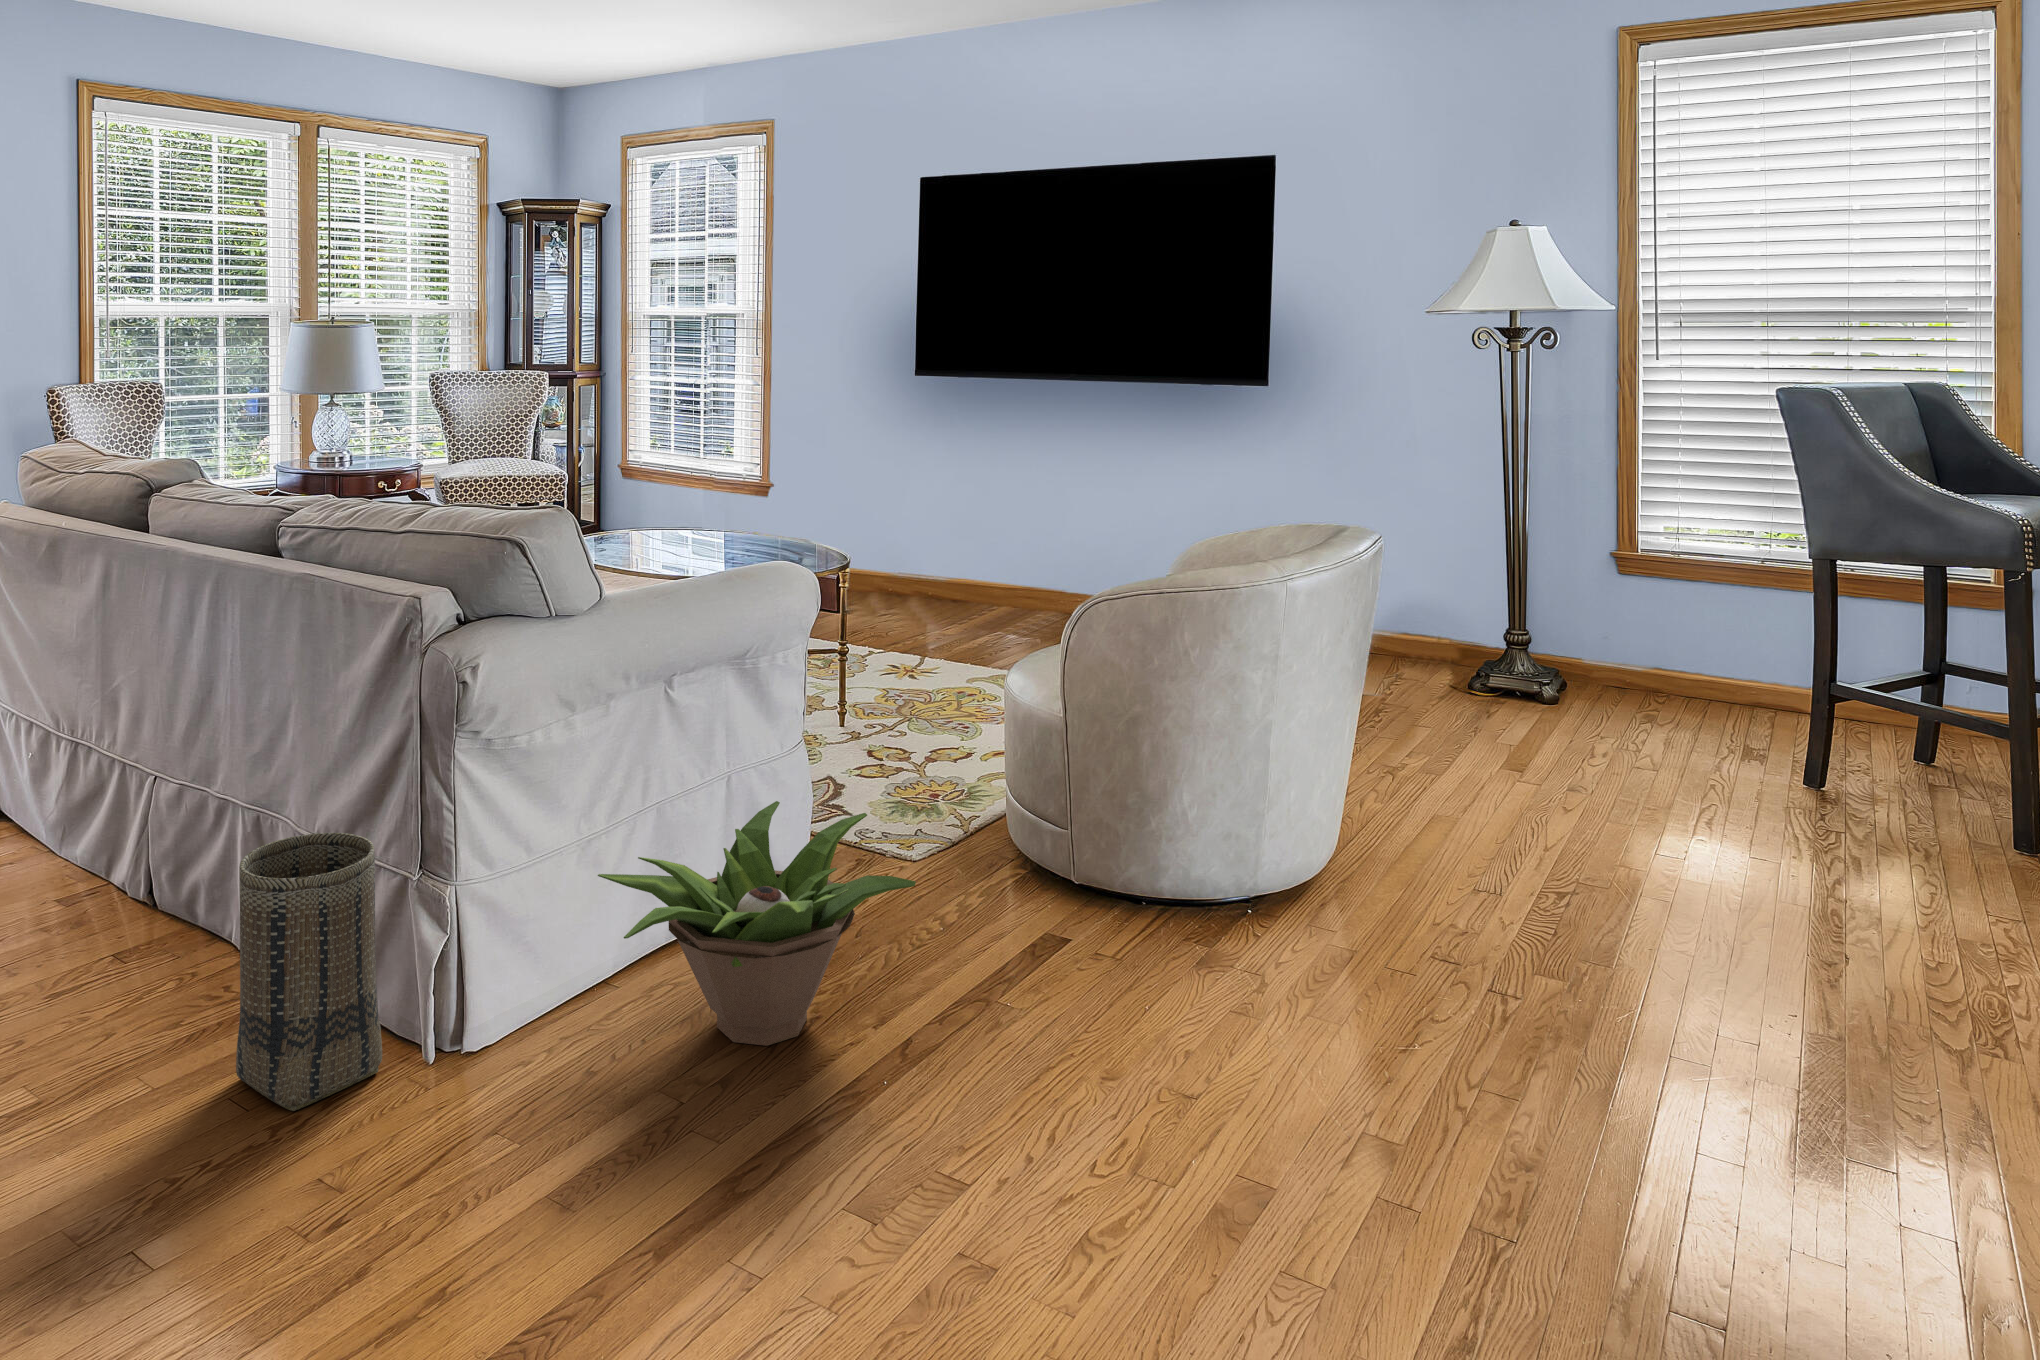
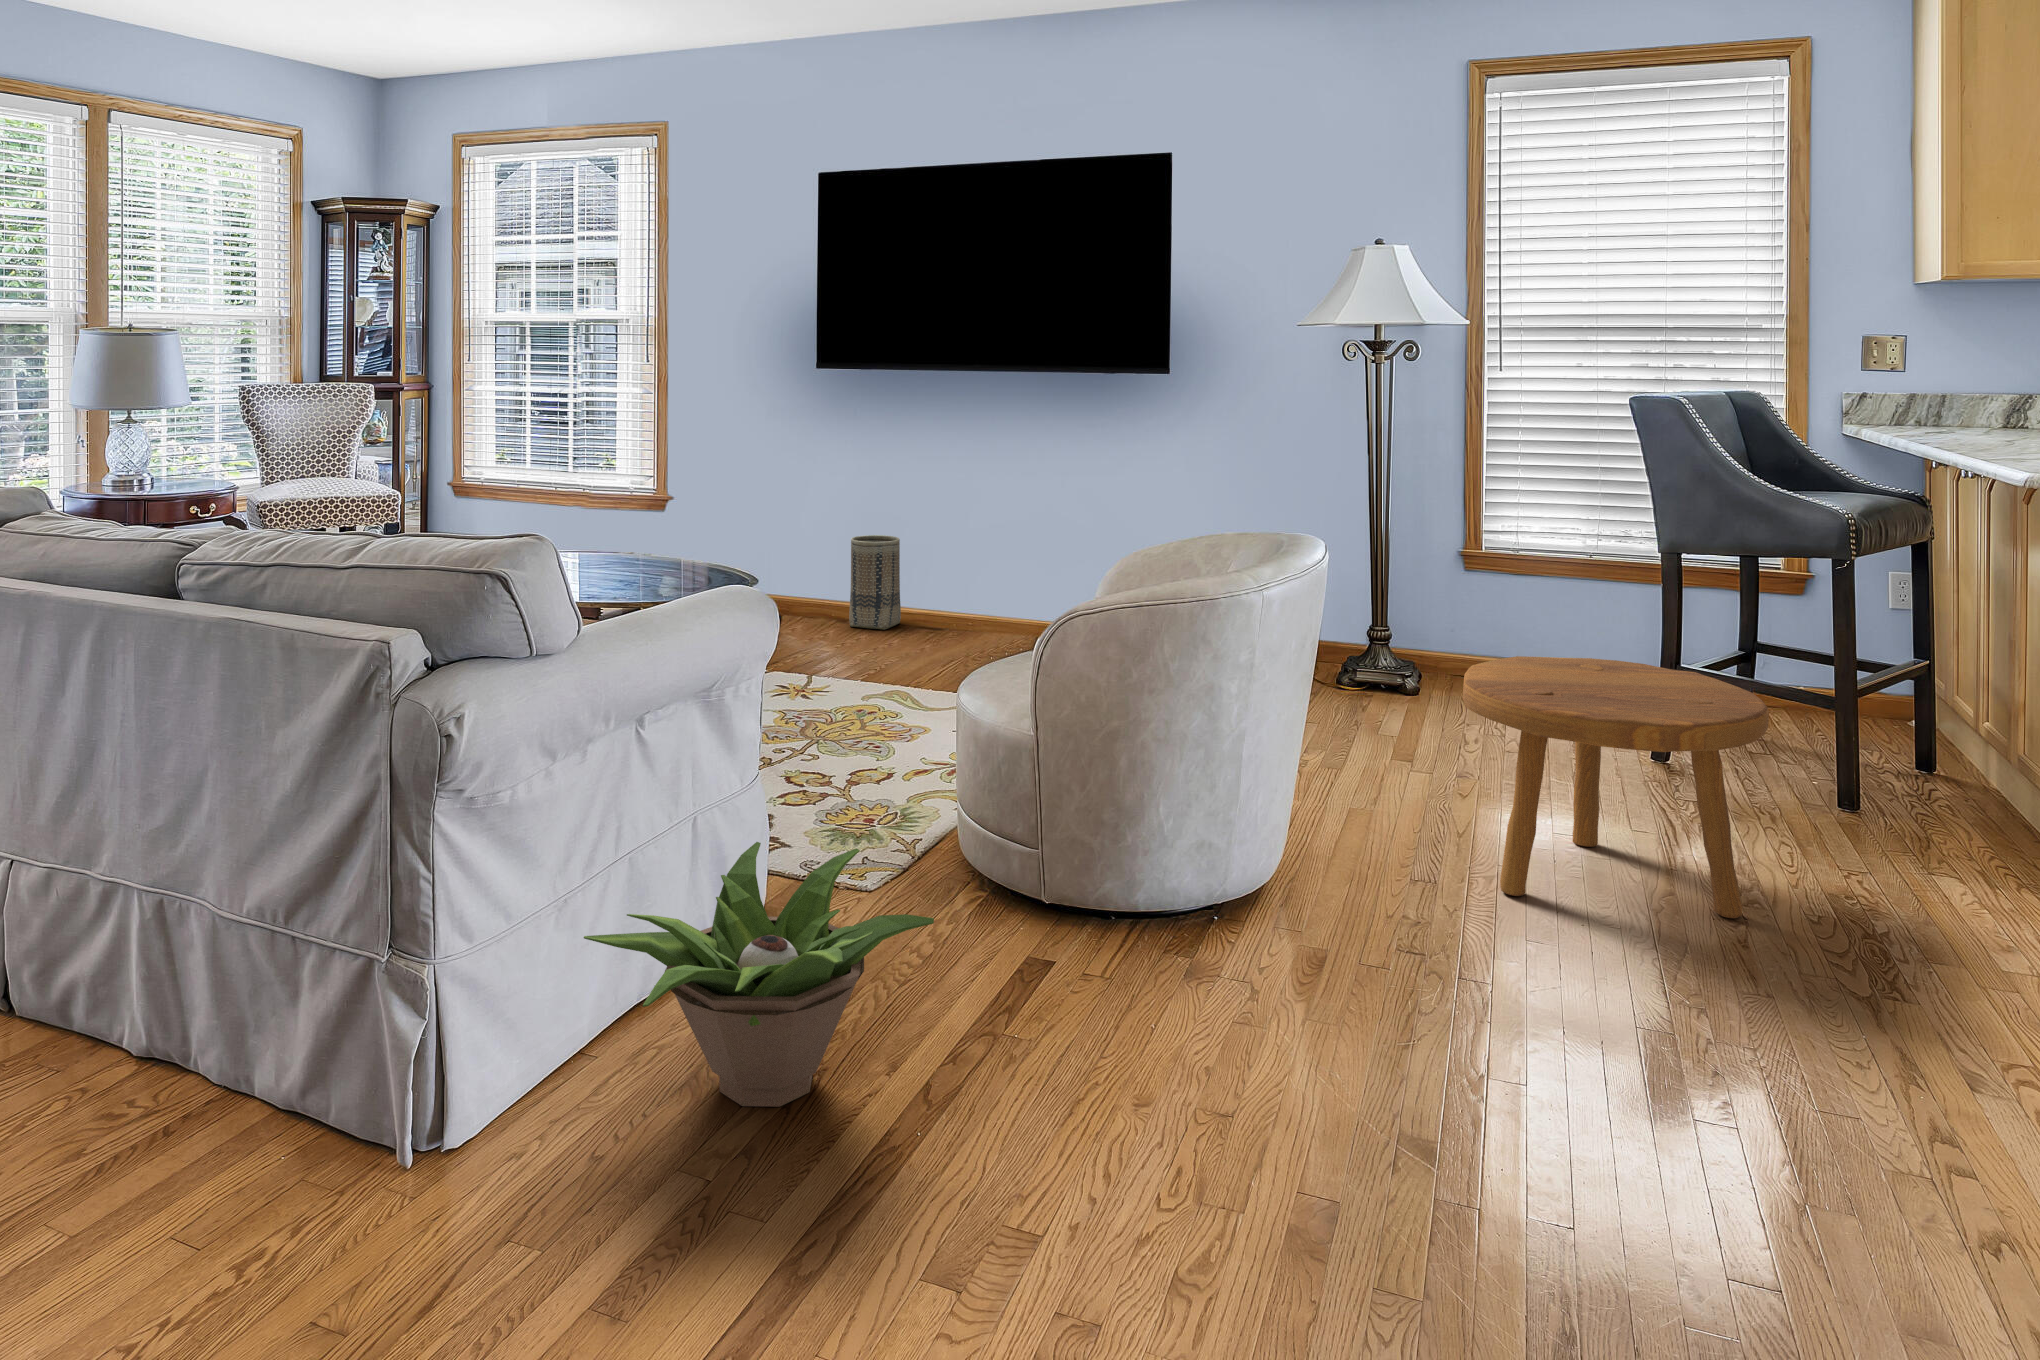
footstool: none [1536,662,1879,954] -> present [1463,656,1769,918]
basket: present [236,833,382,1111] -> present [849,535,901,630]

